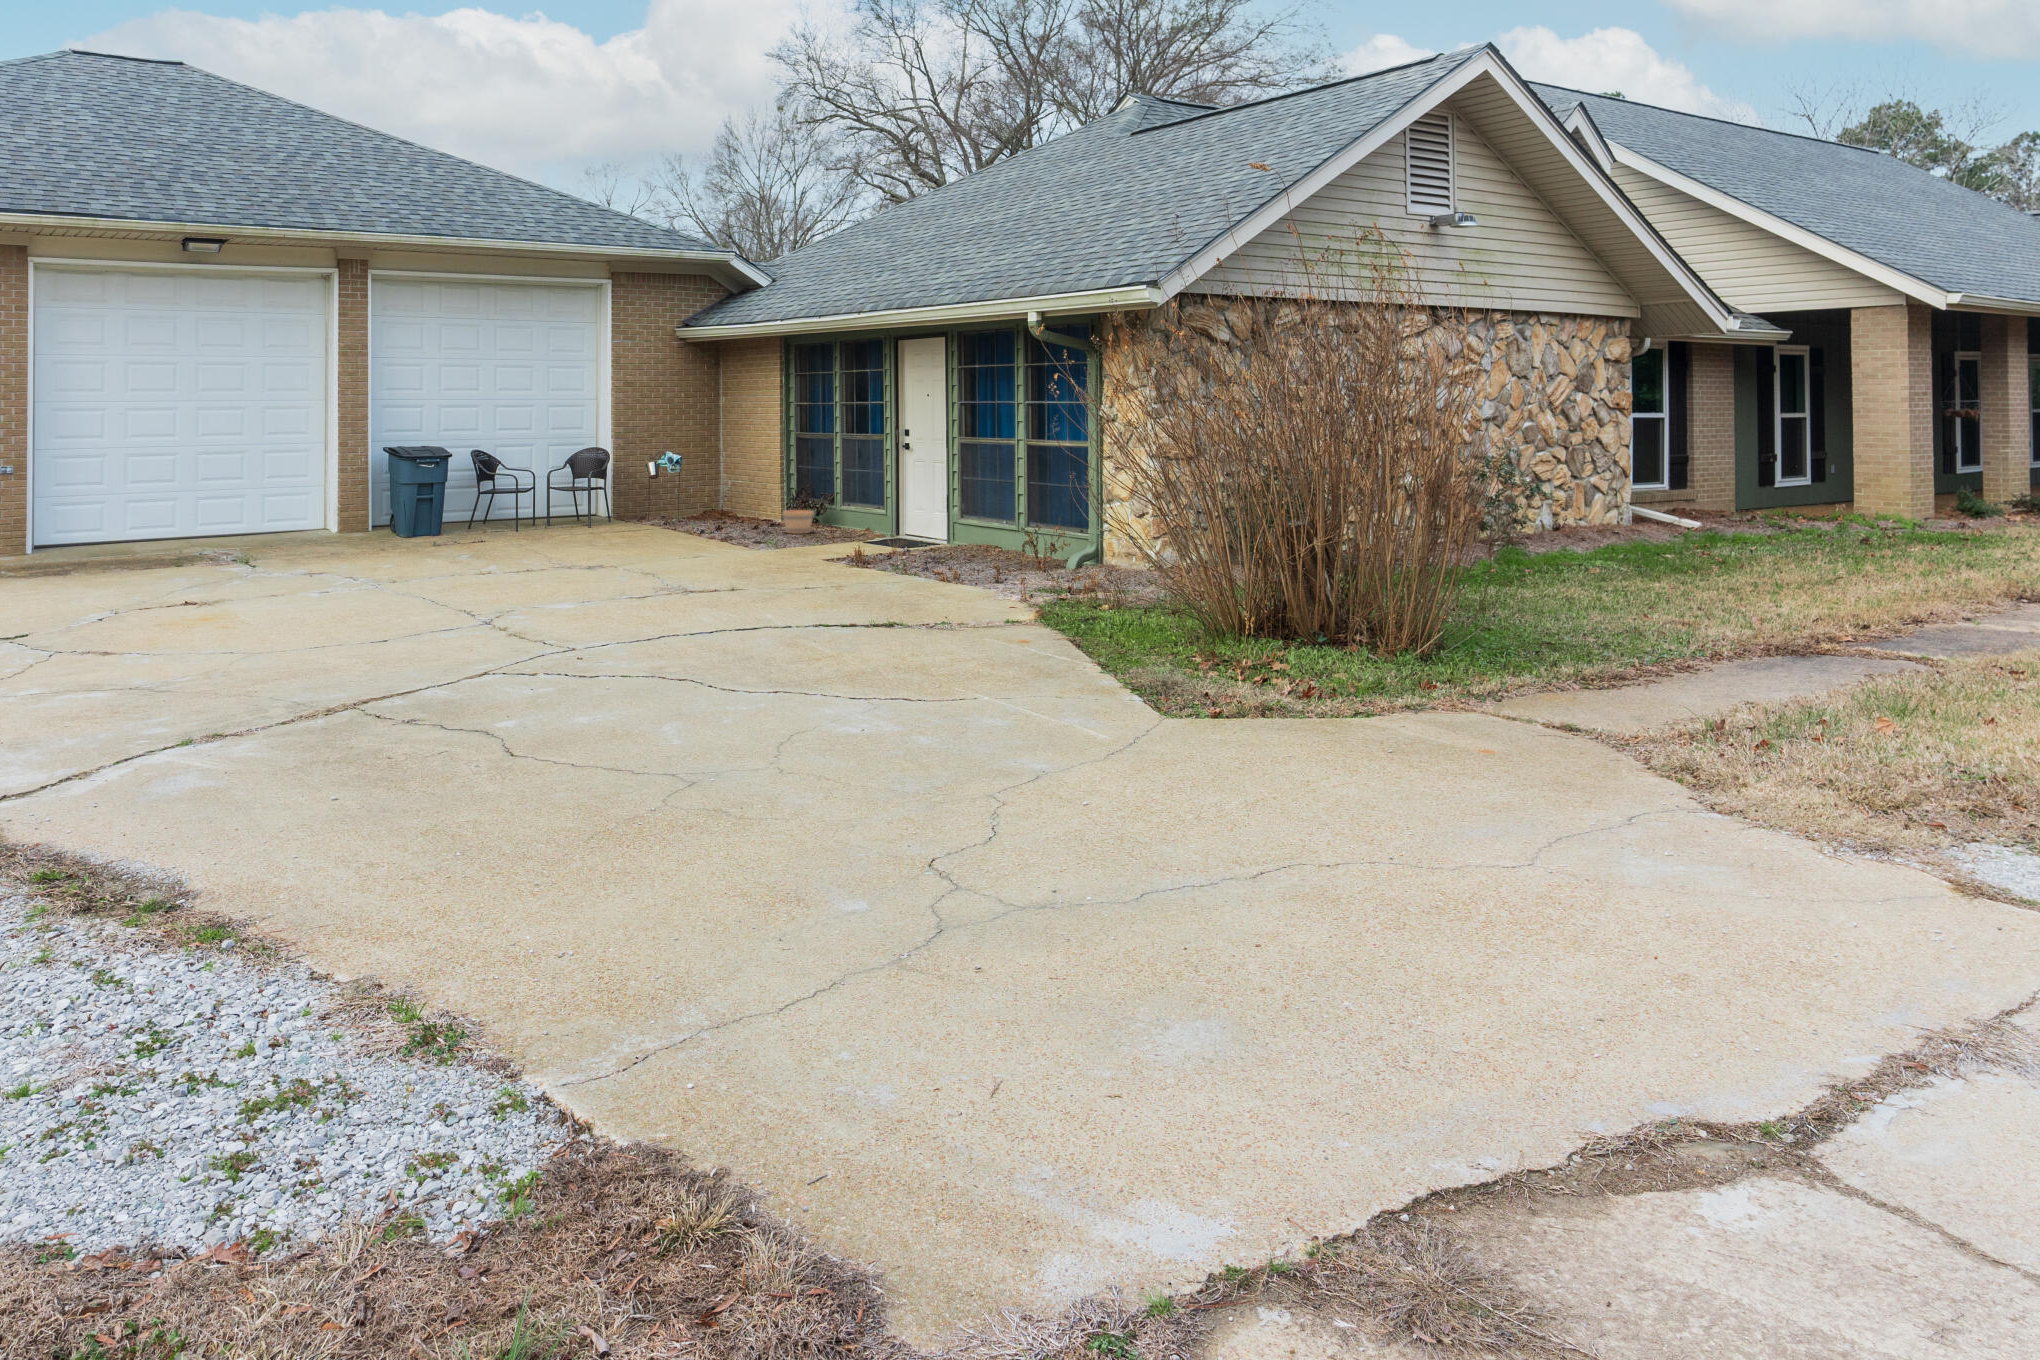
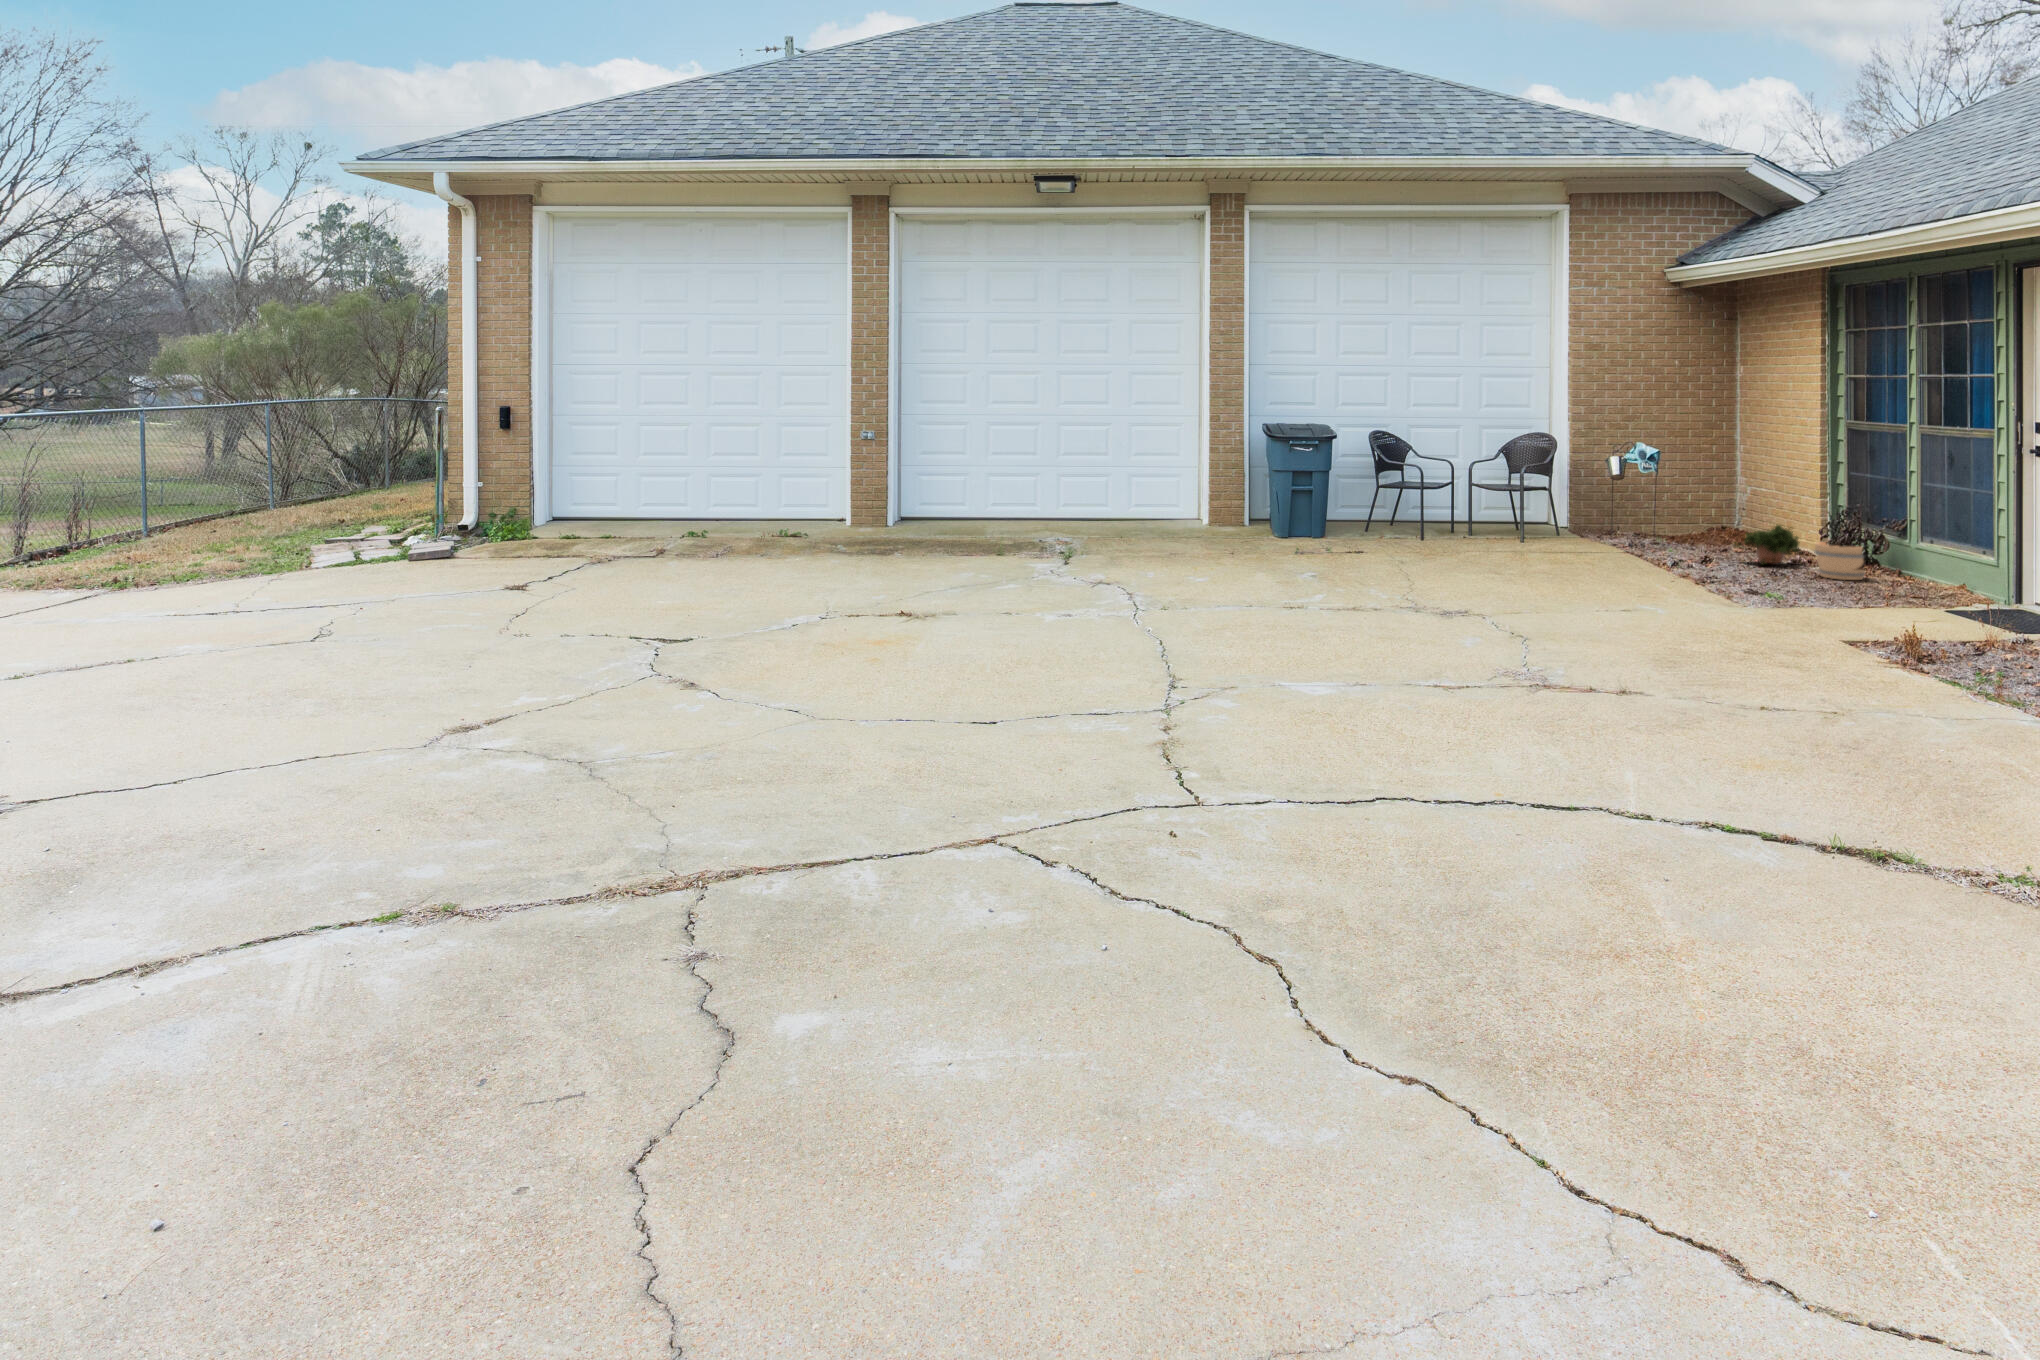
potted plant: none [729,502,773,530] -> present [1734,525,1800,564]

